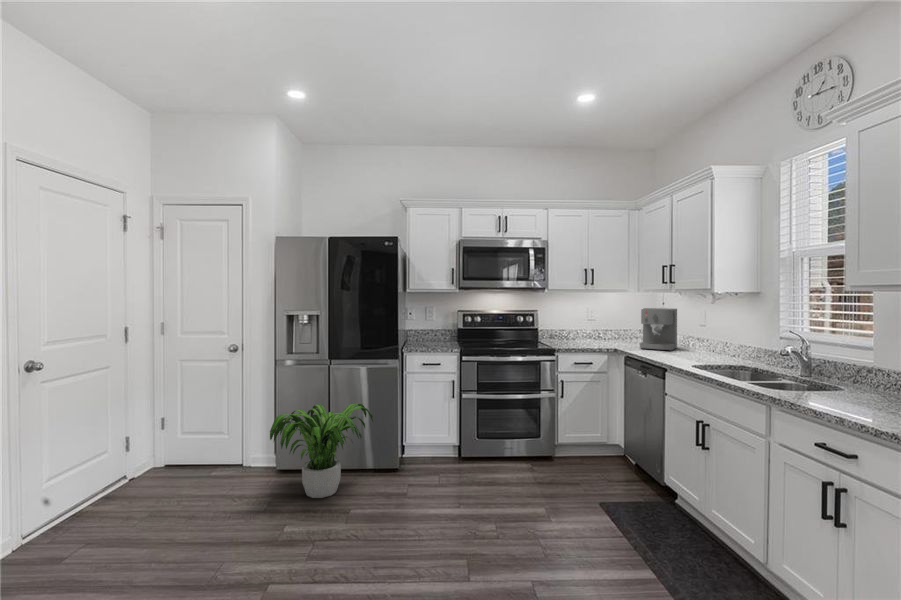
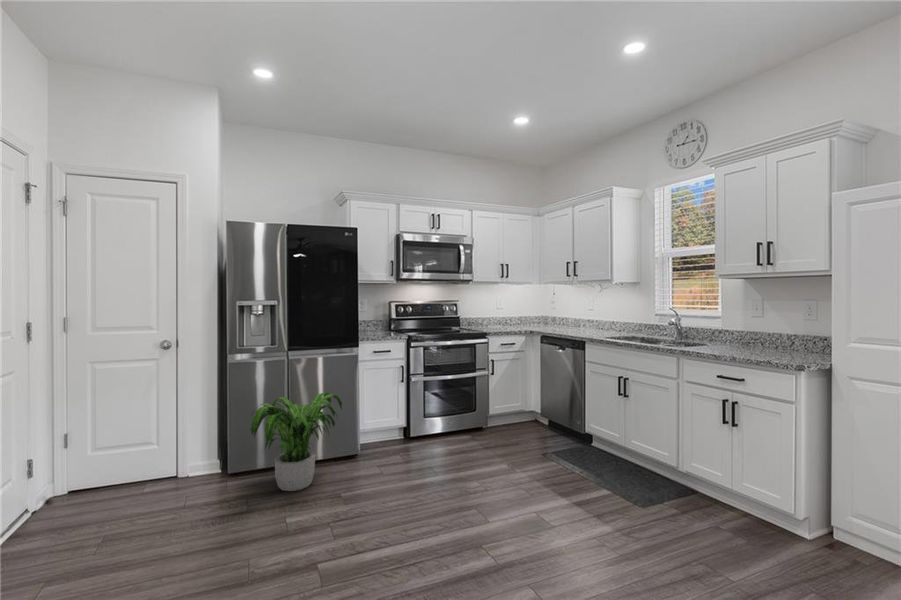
coffee maker: present [640,308,677,351] -> none [548,298,573,331]

